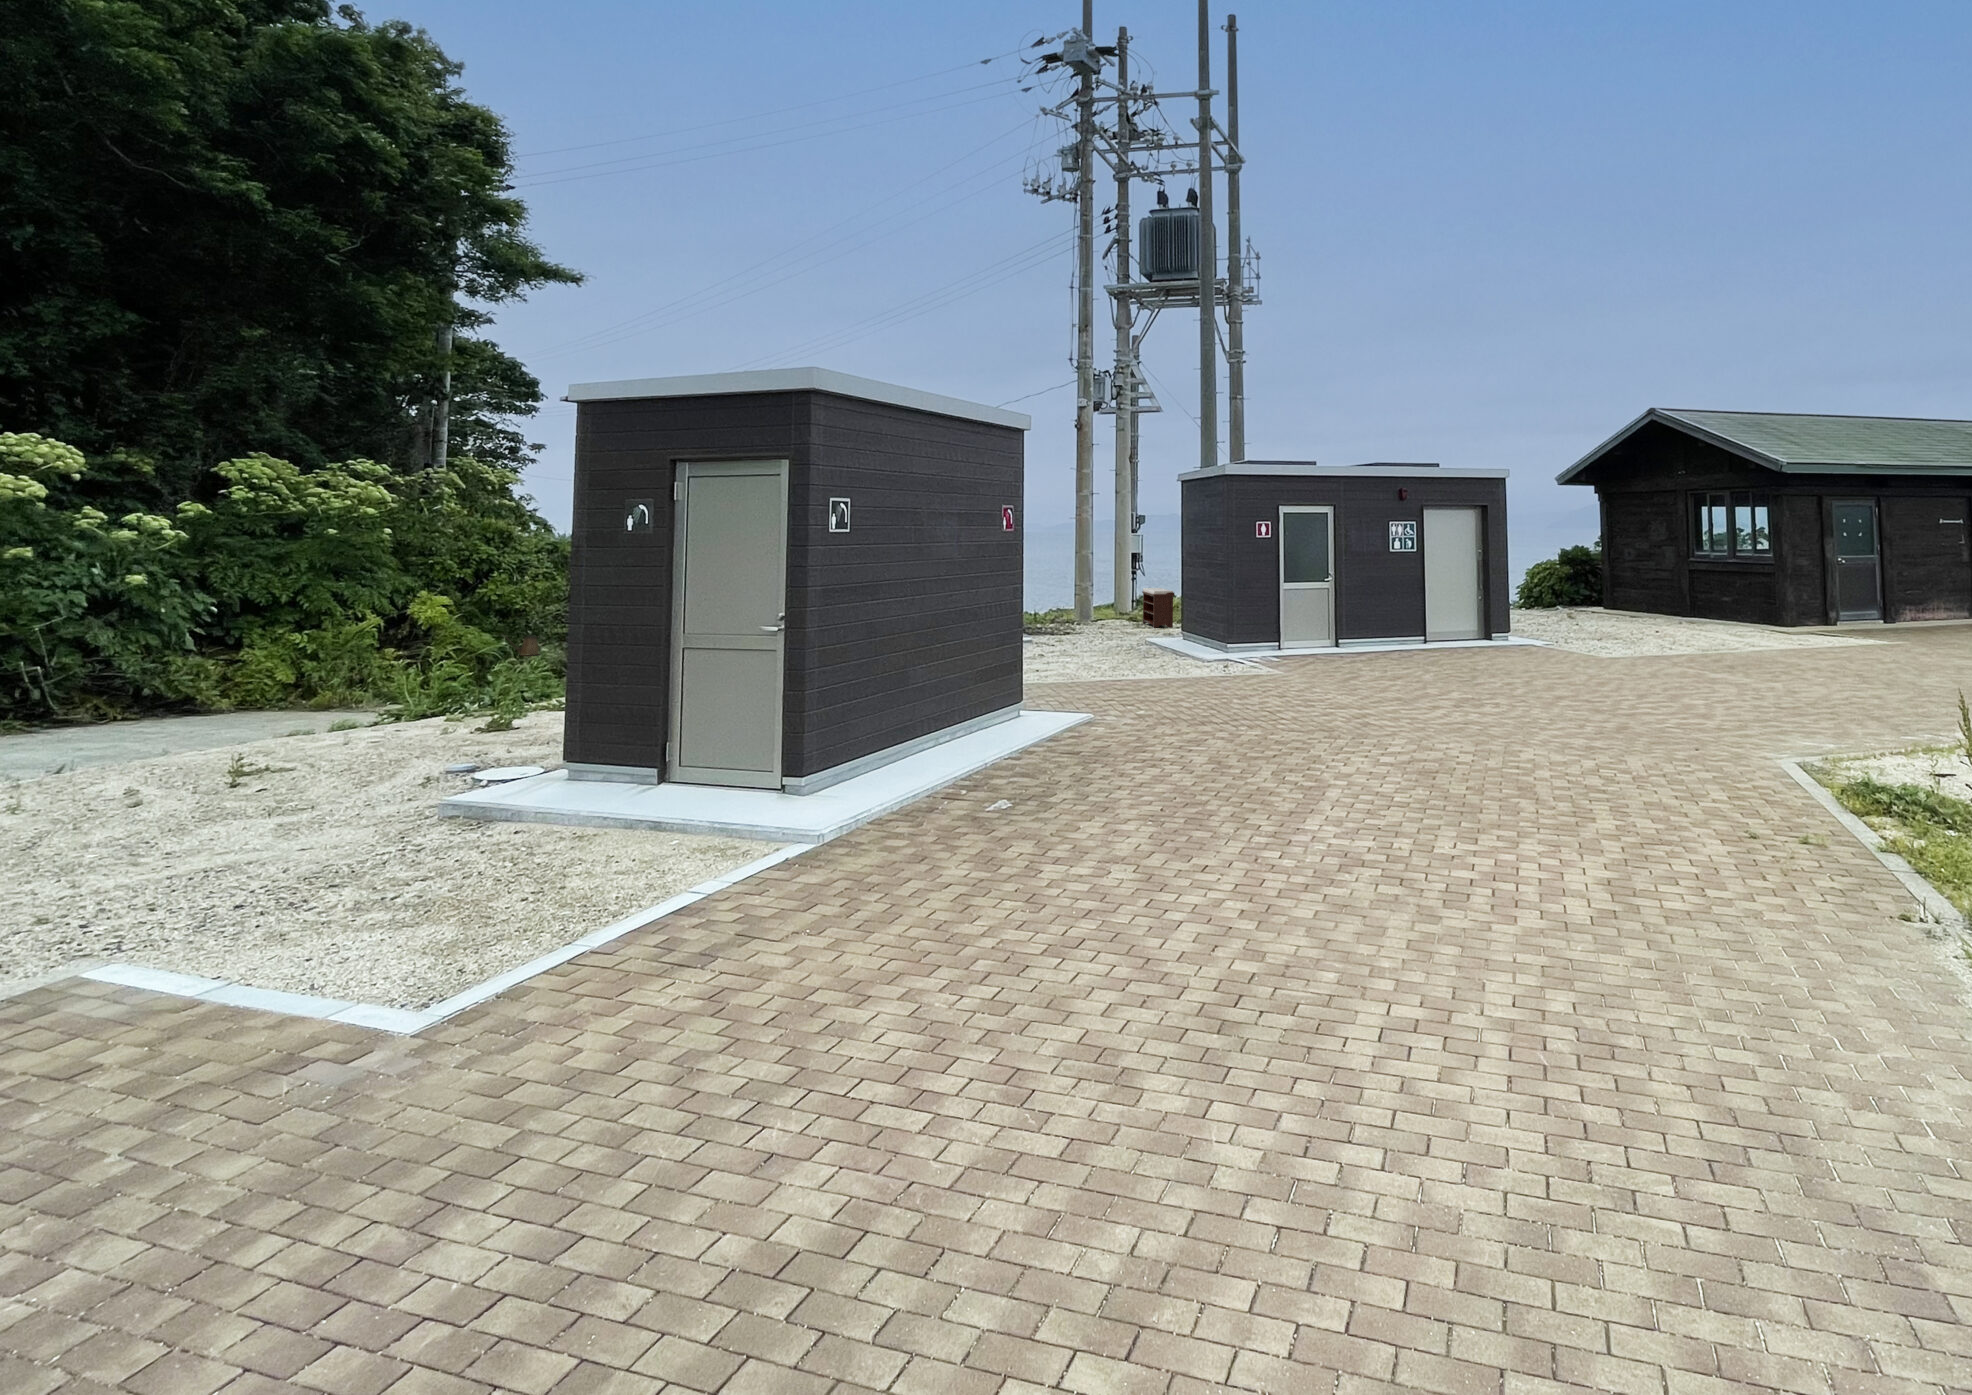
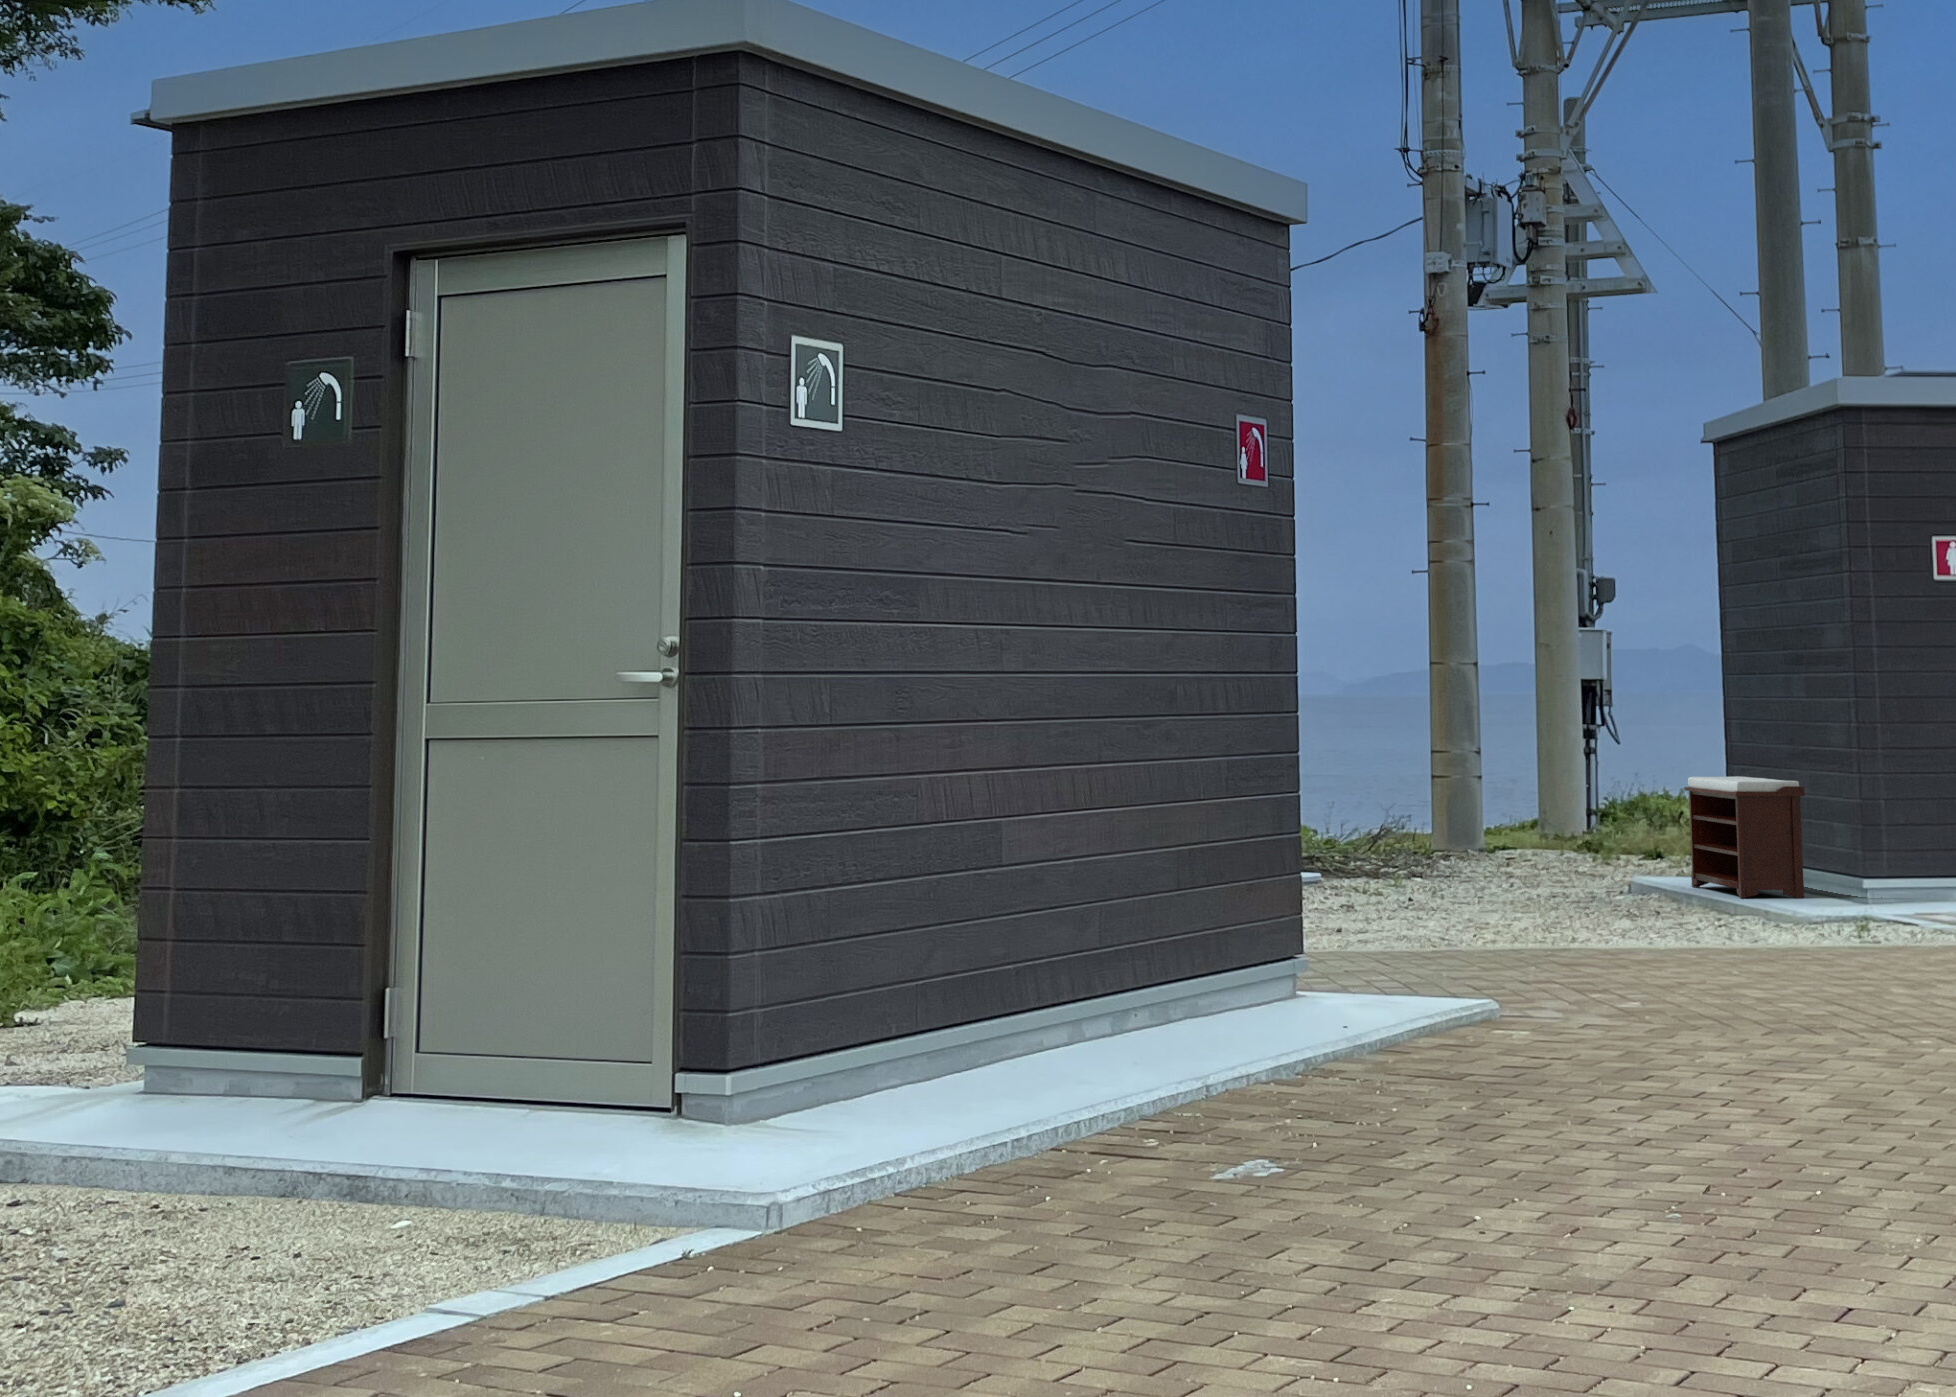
watering can: present [510,636,539,656] -> none [15,874,113,930]

